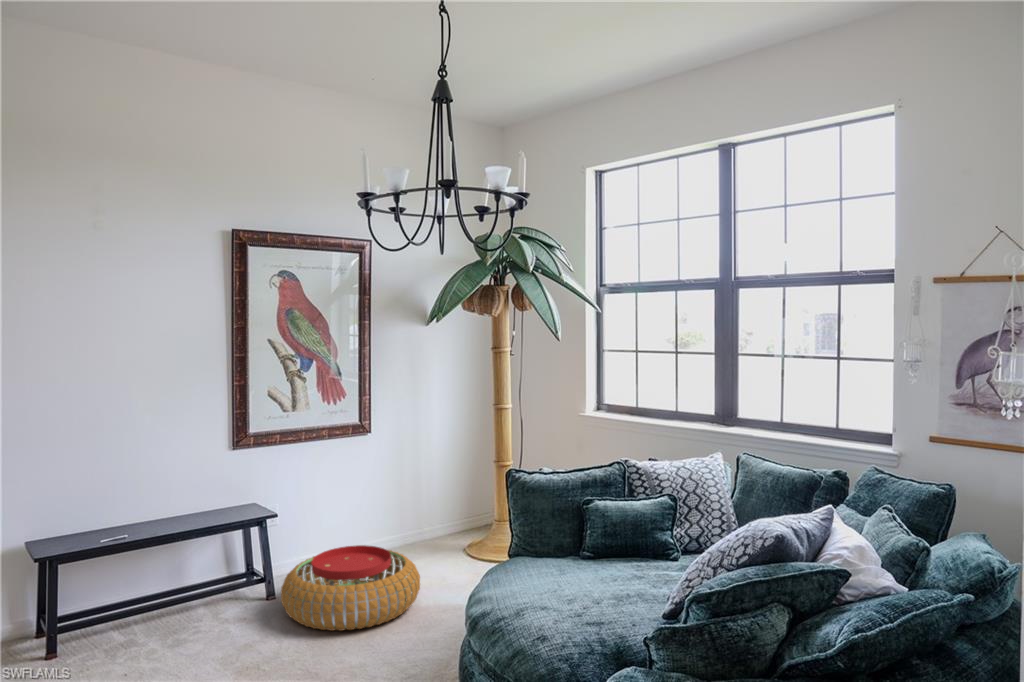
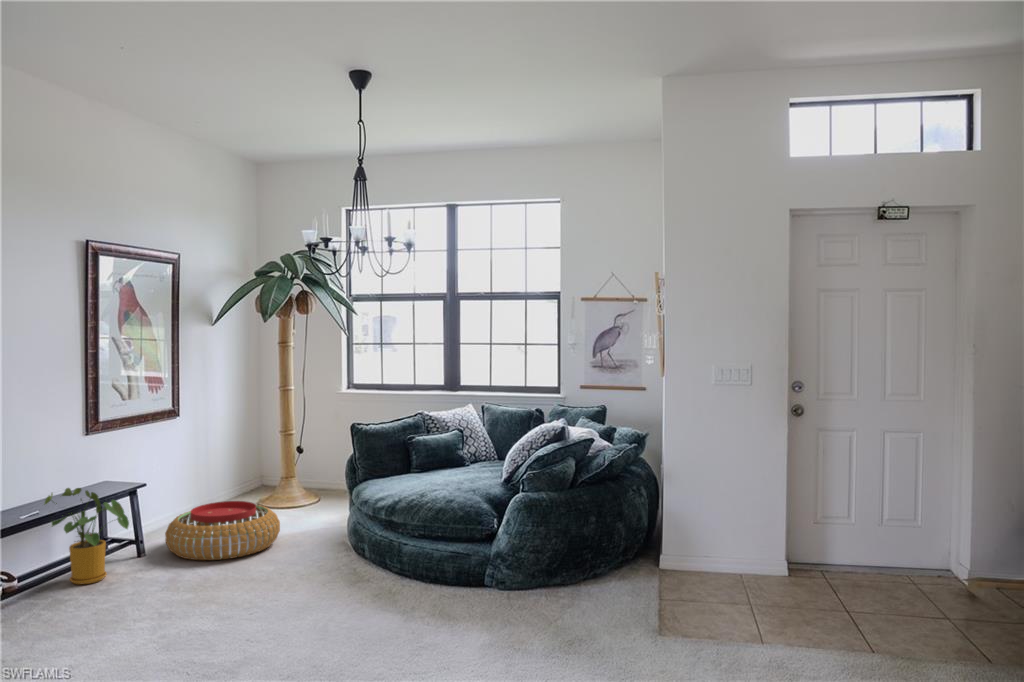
house plant: none [136,509,217,629] -> present [45,488,129,584]

